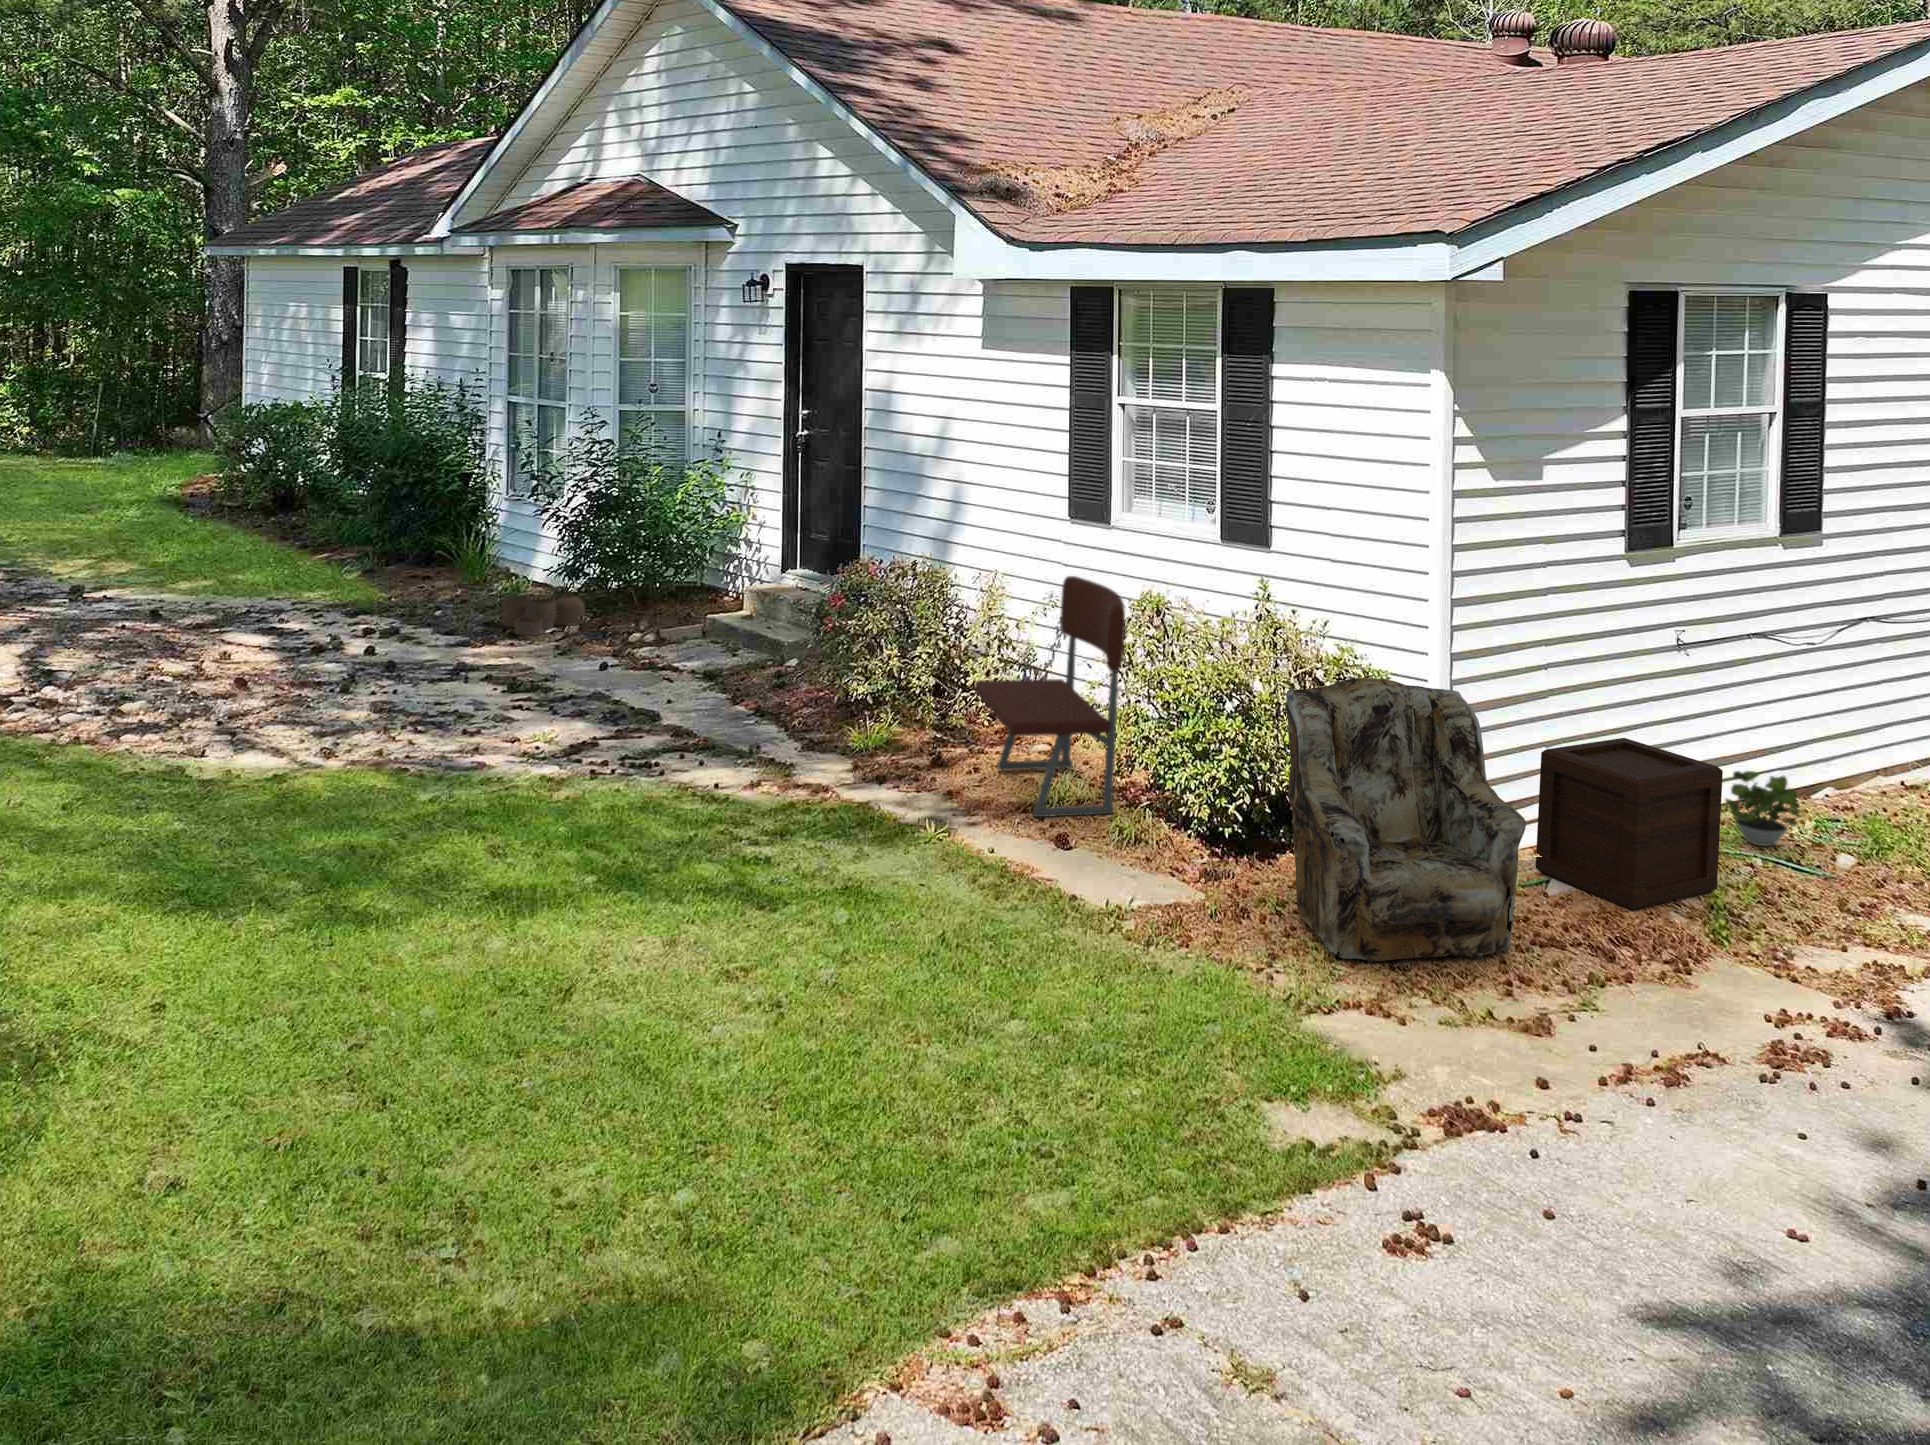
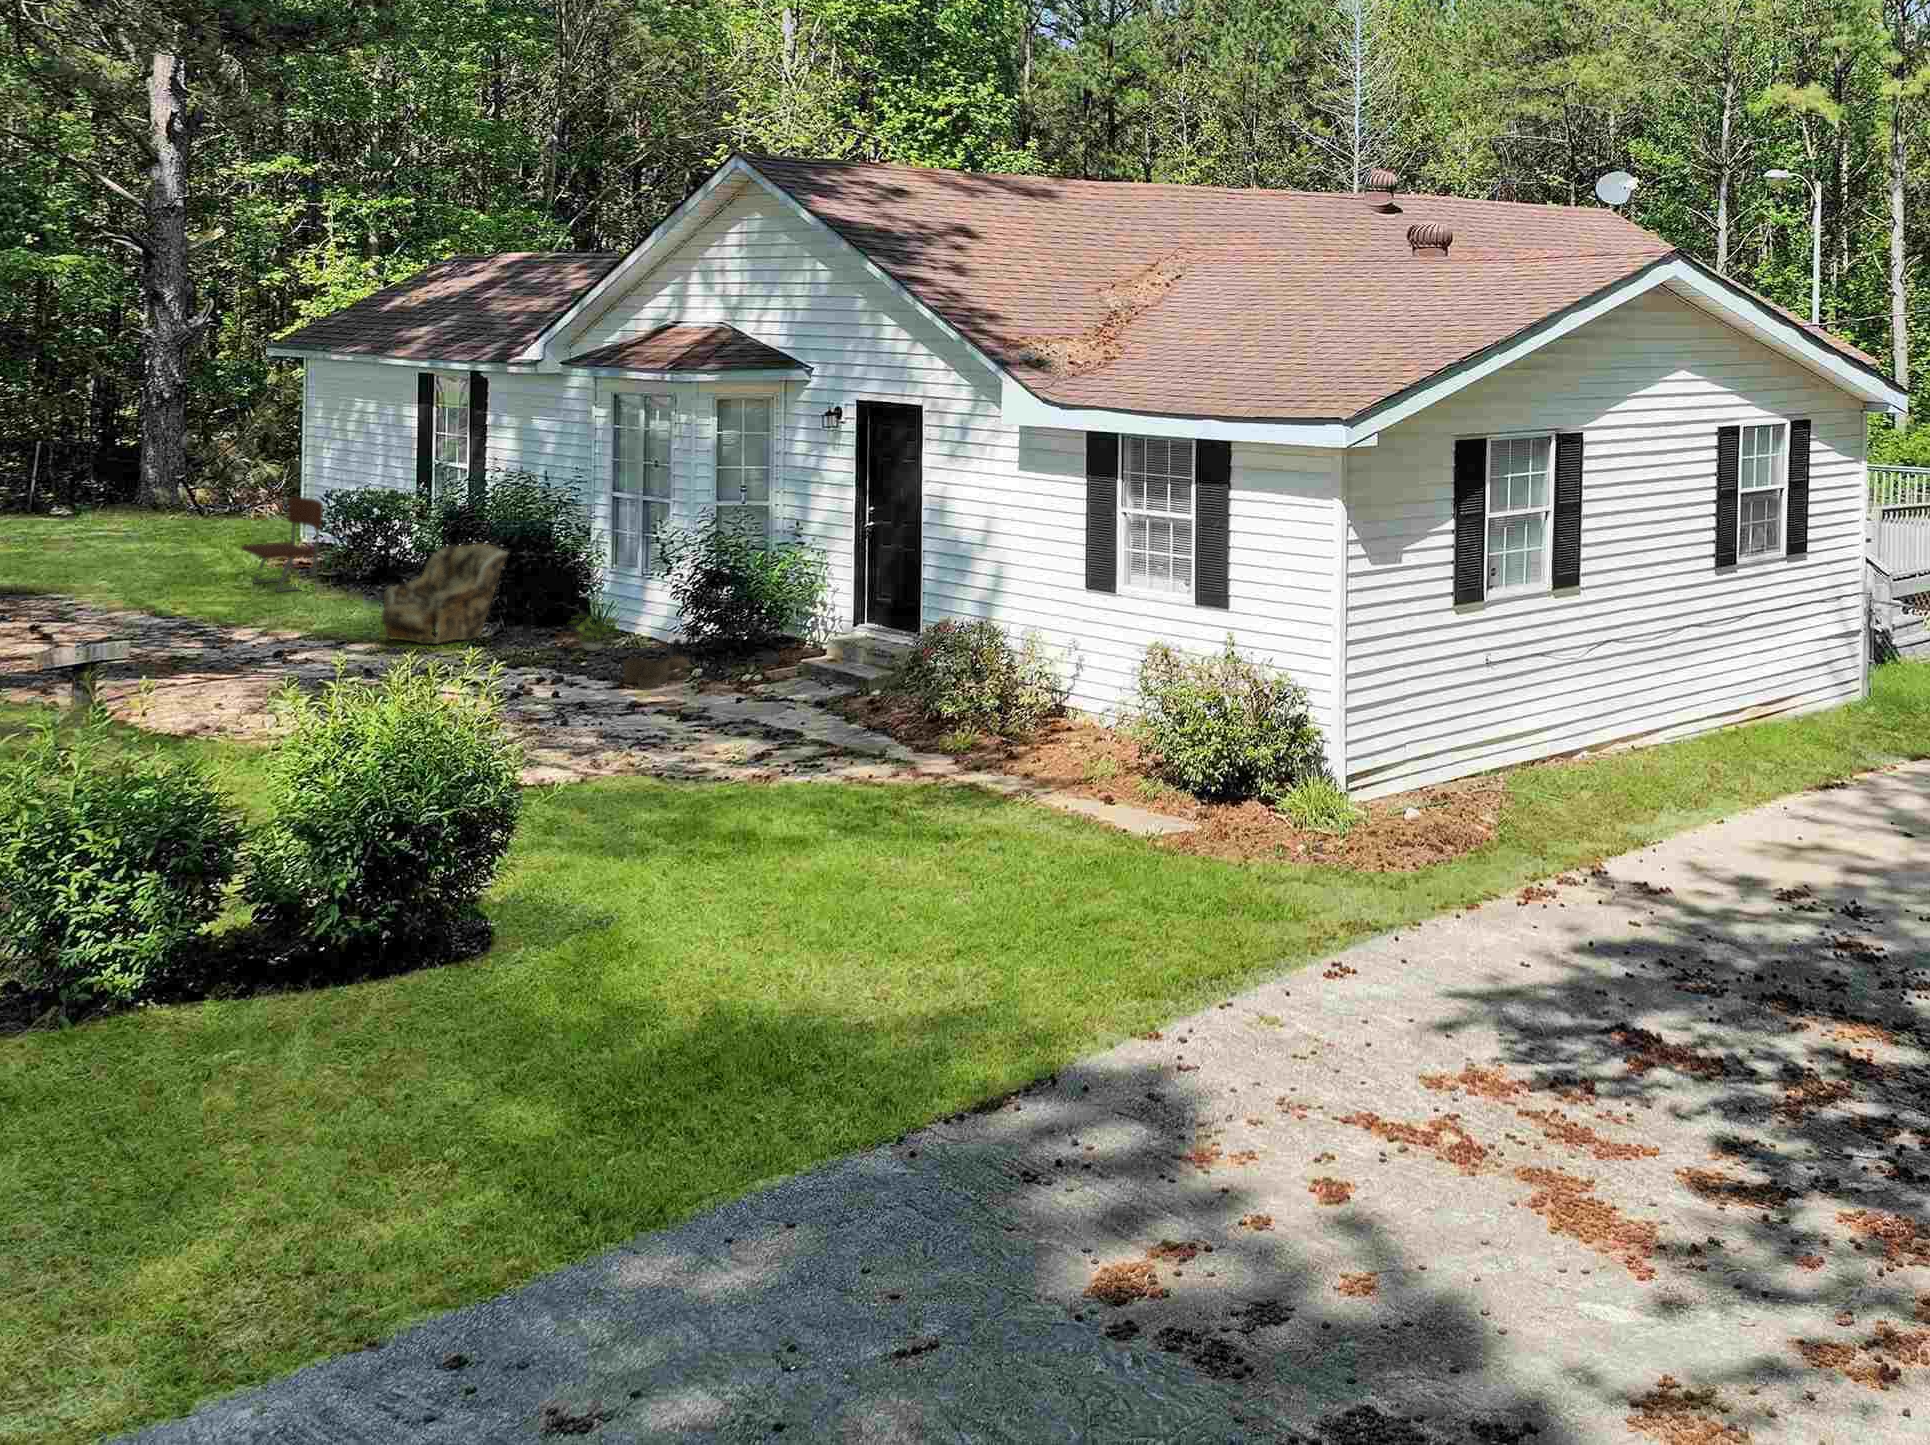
bench: present [974,576,1125,817] -> present [241,497,323,592]
armchair: present [1286,678,1526,968] -> present [381,544,508,644]
wooden crate: present [1536,738,1723,910] -> none [1399,722,1511,828]
potted plant: present [1726,771,1802,846] -> present [570,615,615,651]

